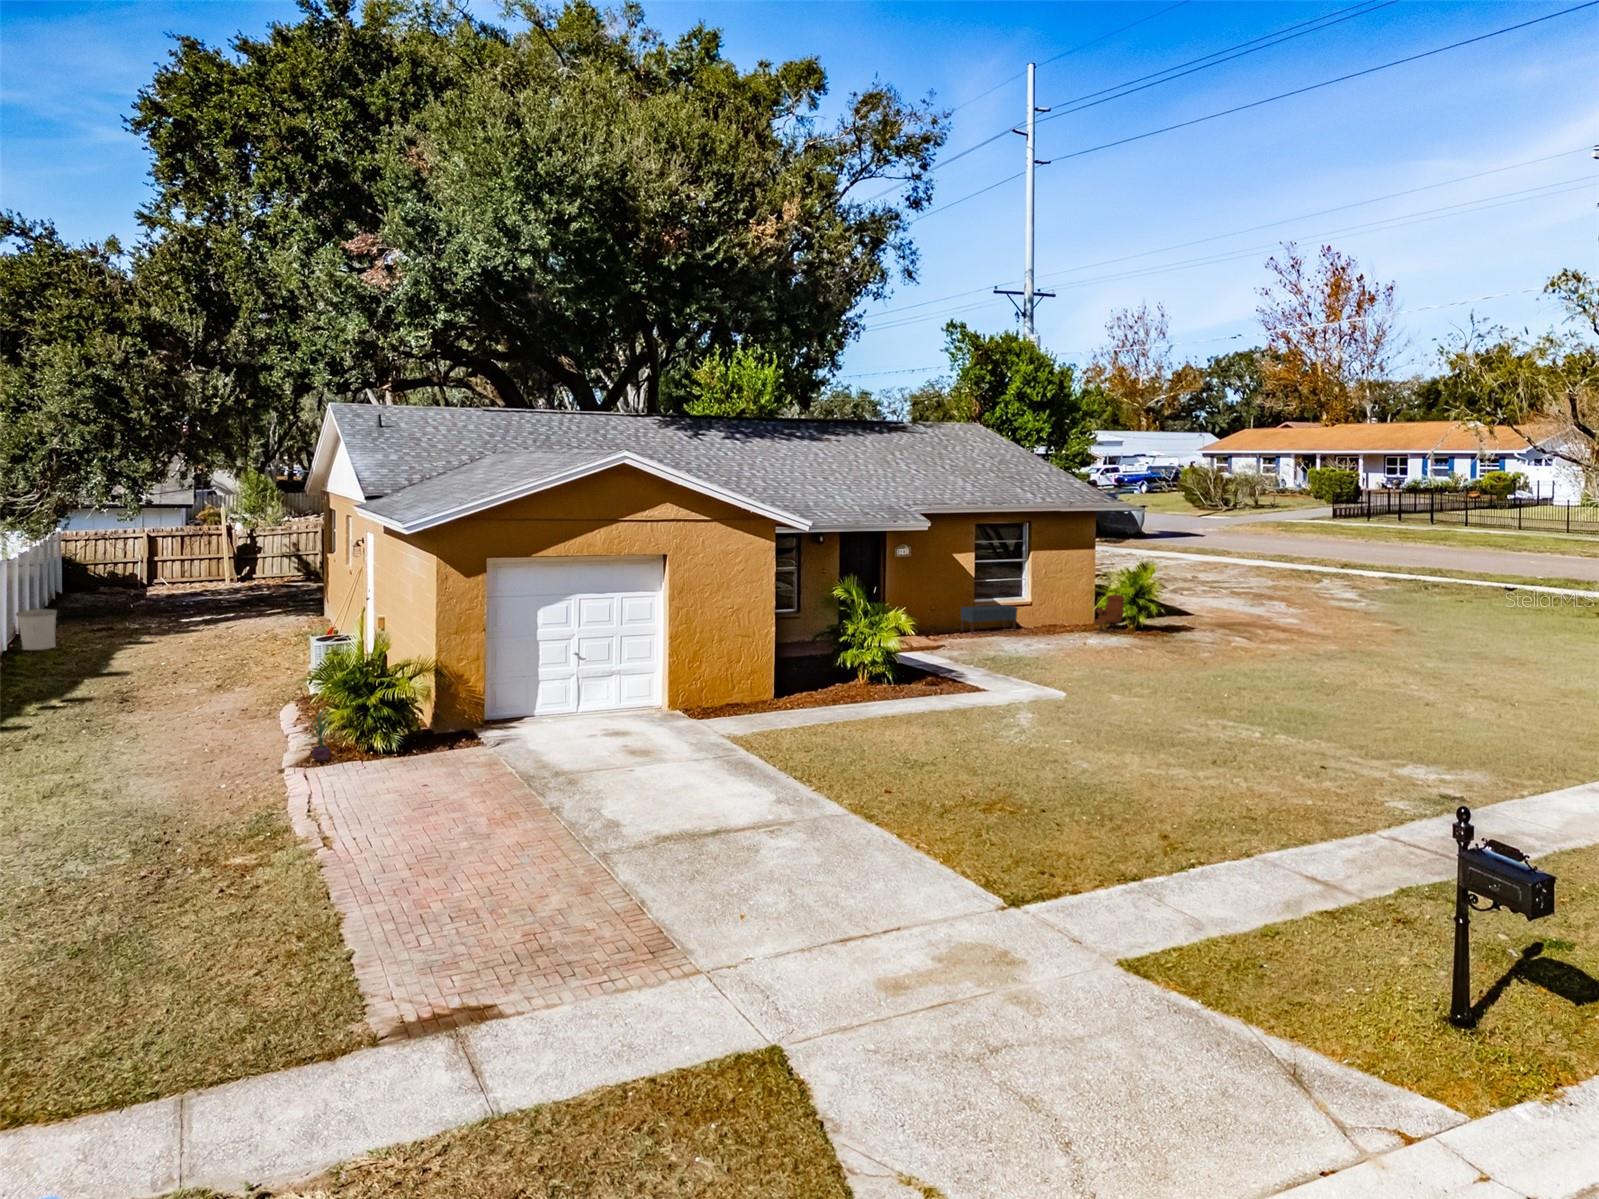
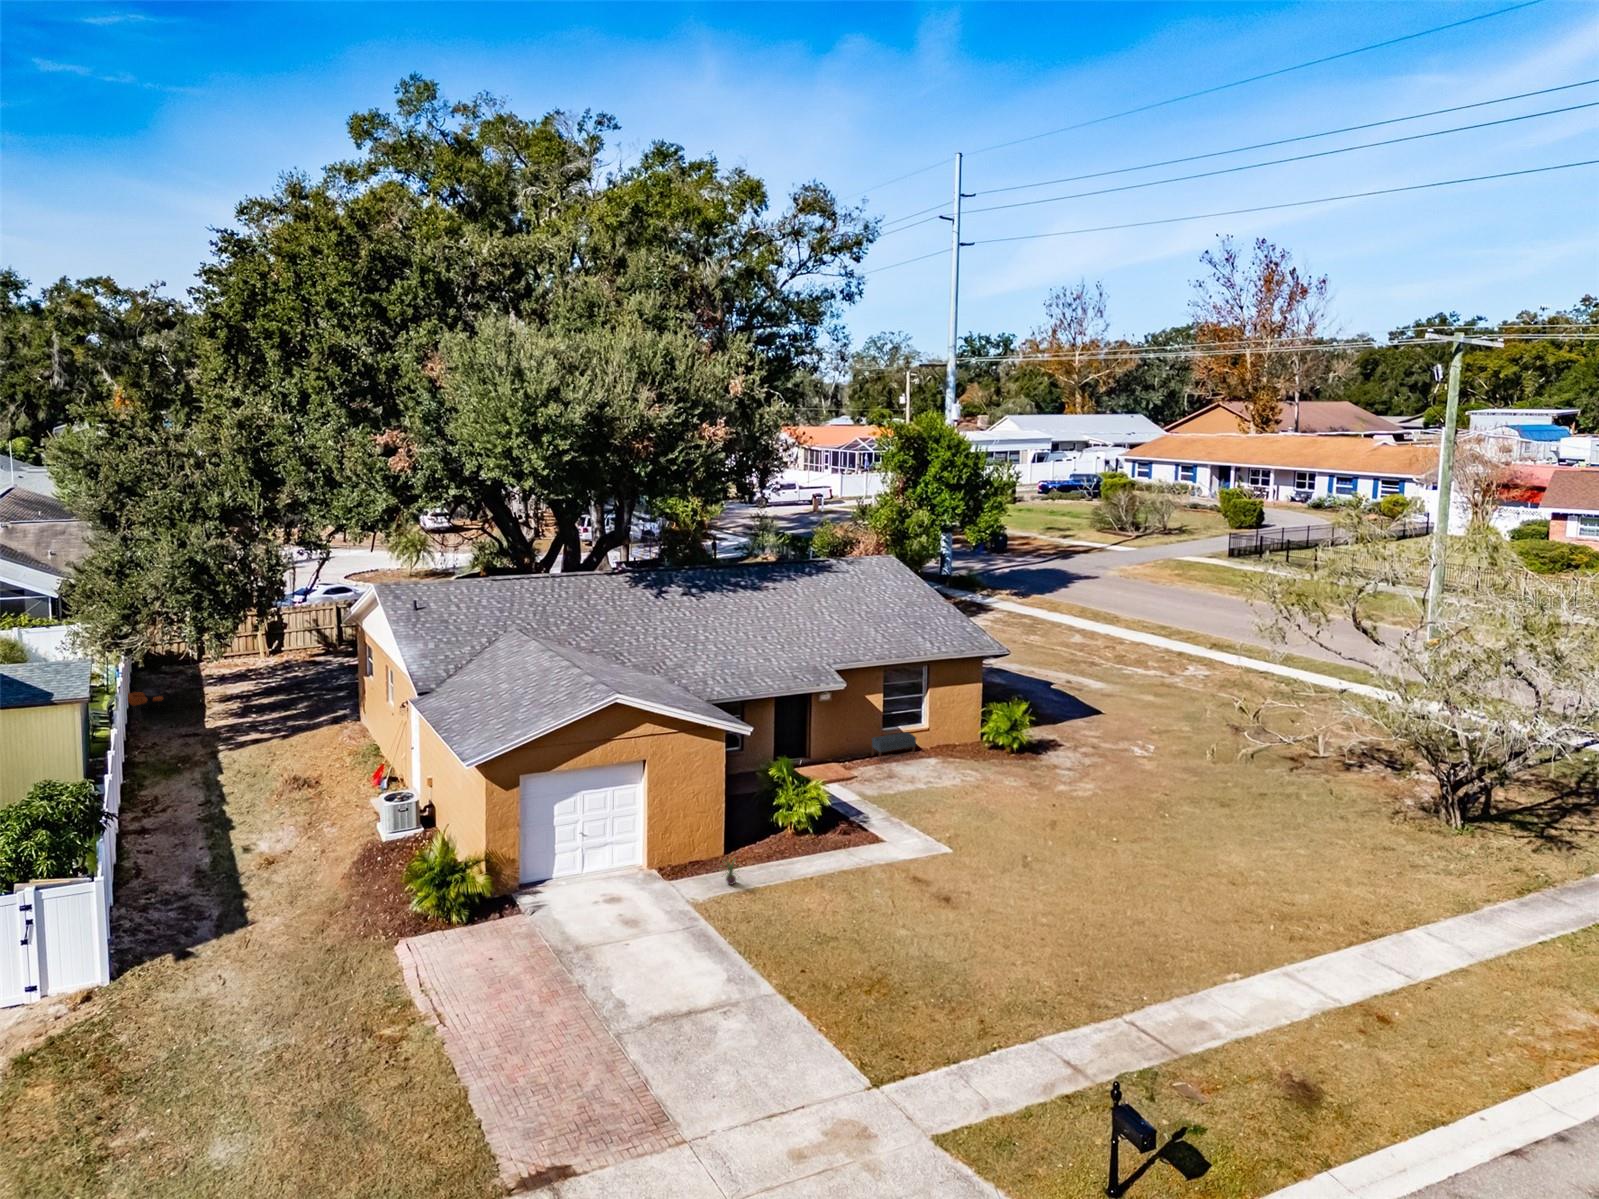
lounge chair: present [1094,594,1126,632] -> present [128,692,163,709]
trash can: present [16,608,57,650] -> none [116,763,149,800]
decorative plant: present [309,712,330,761] -> present [724,858,736,885]

